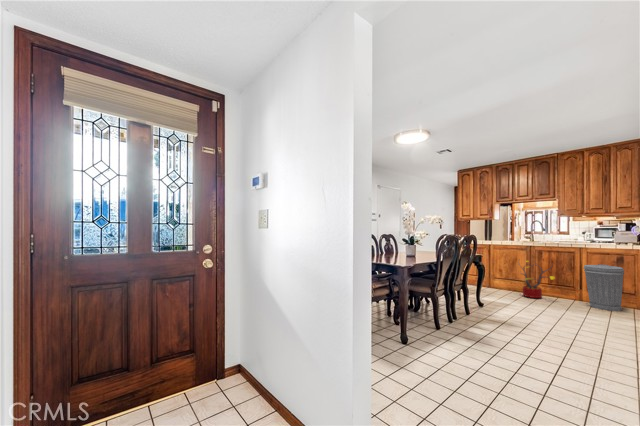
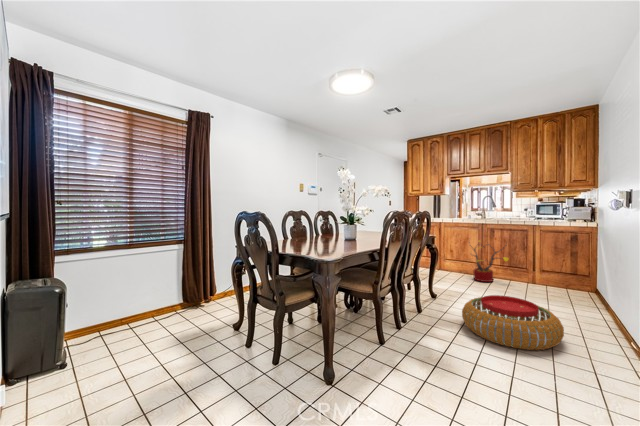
trash can: present [584,264,624,311] -> none [538,243,581,294]
pouf: none [503,303,586,342] -> present [462,295,564,350]

